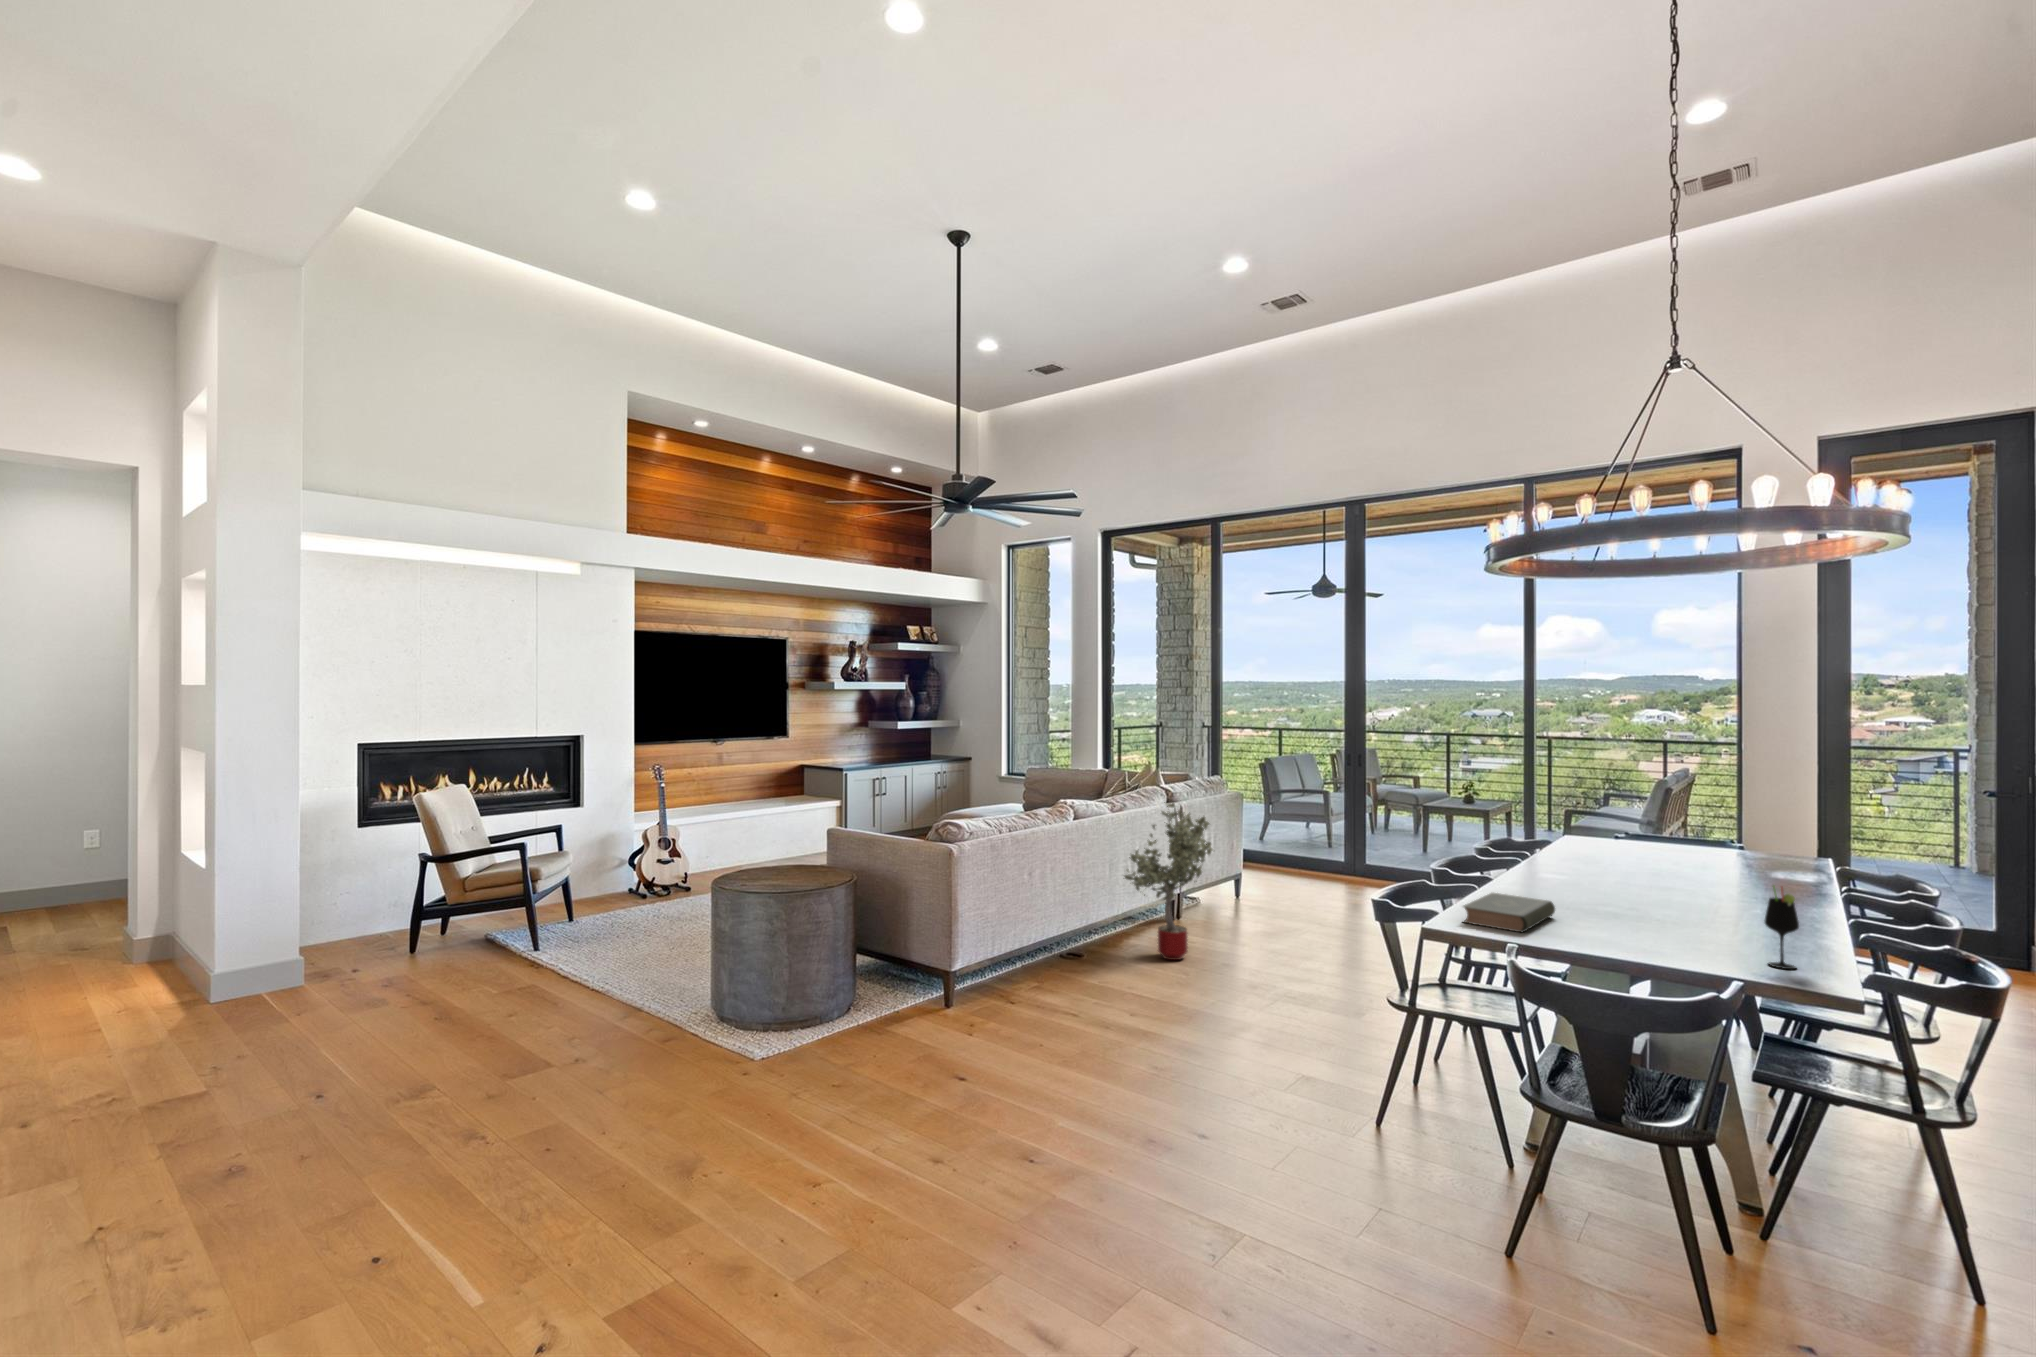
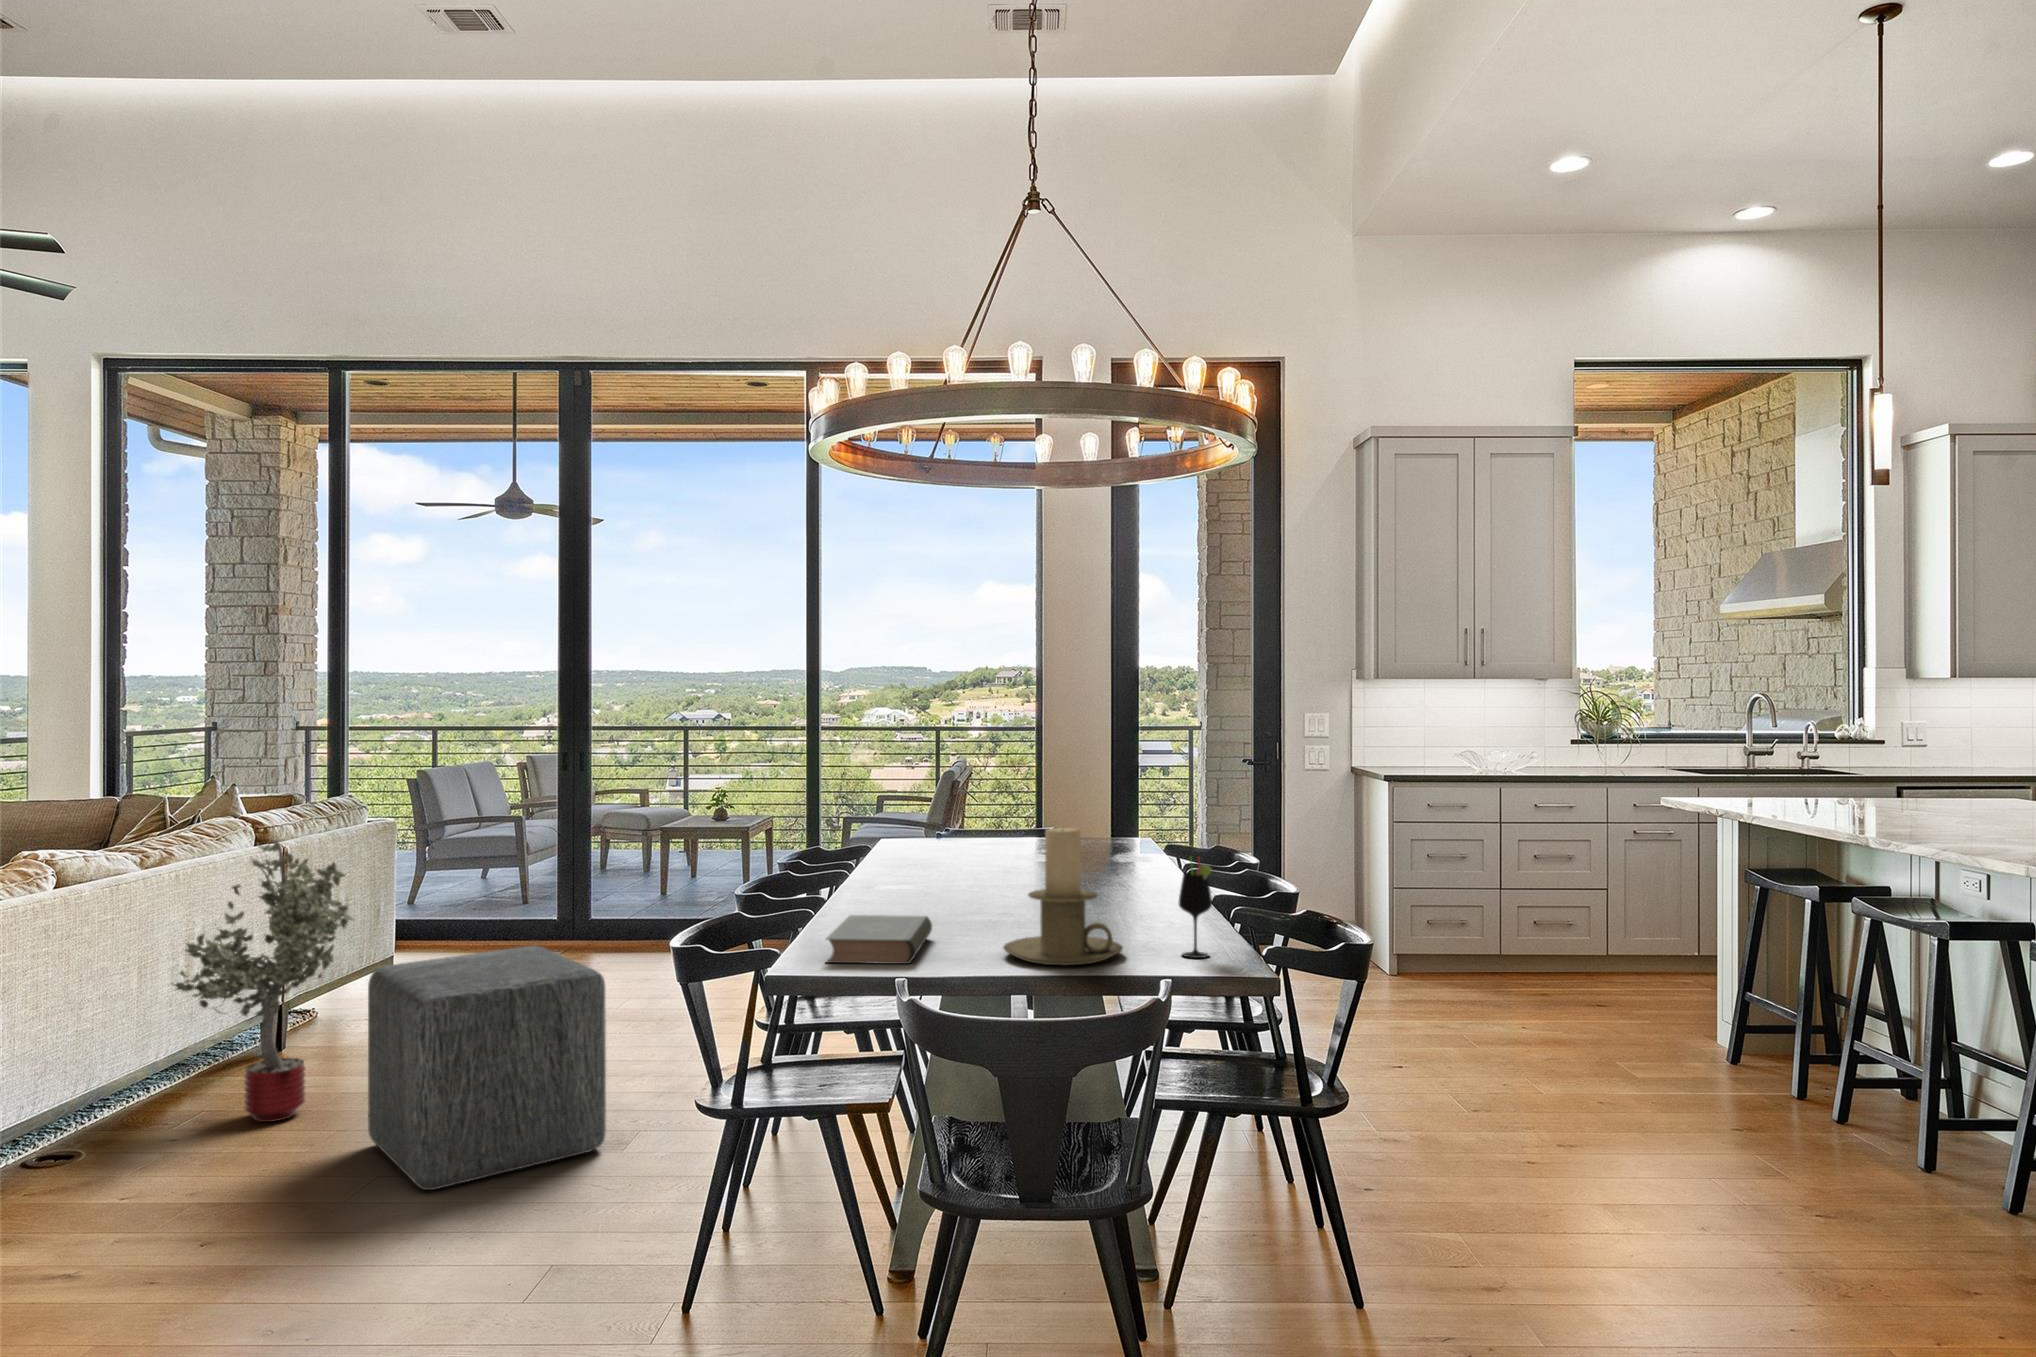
candle holder: none [1602,850,1711,956] -> present [1003,828,1123,965]
ottoman: none [1216,881,1352,1018] -> present [368,946,606,1190]

